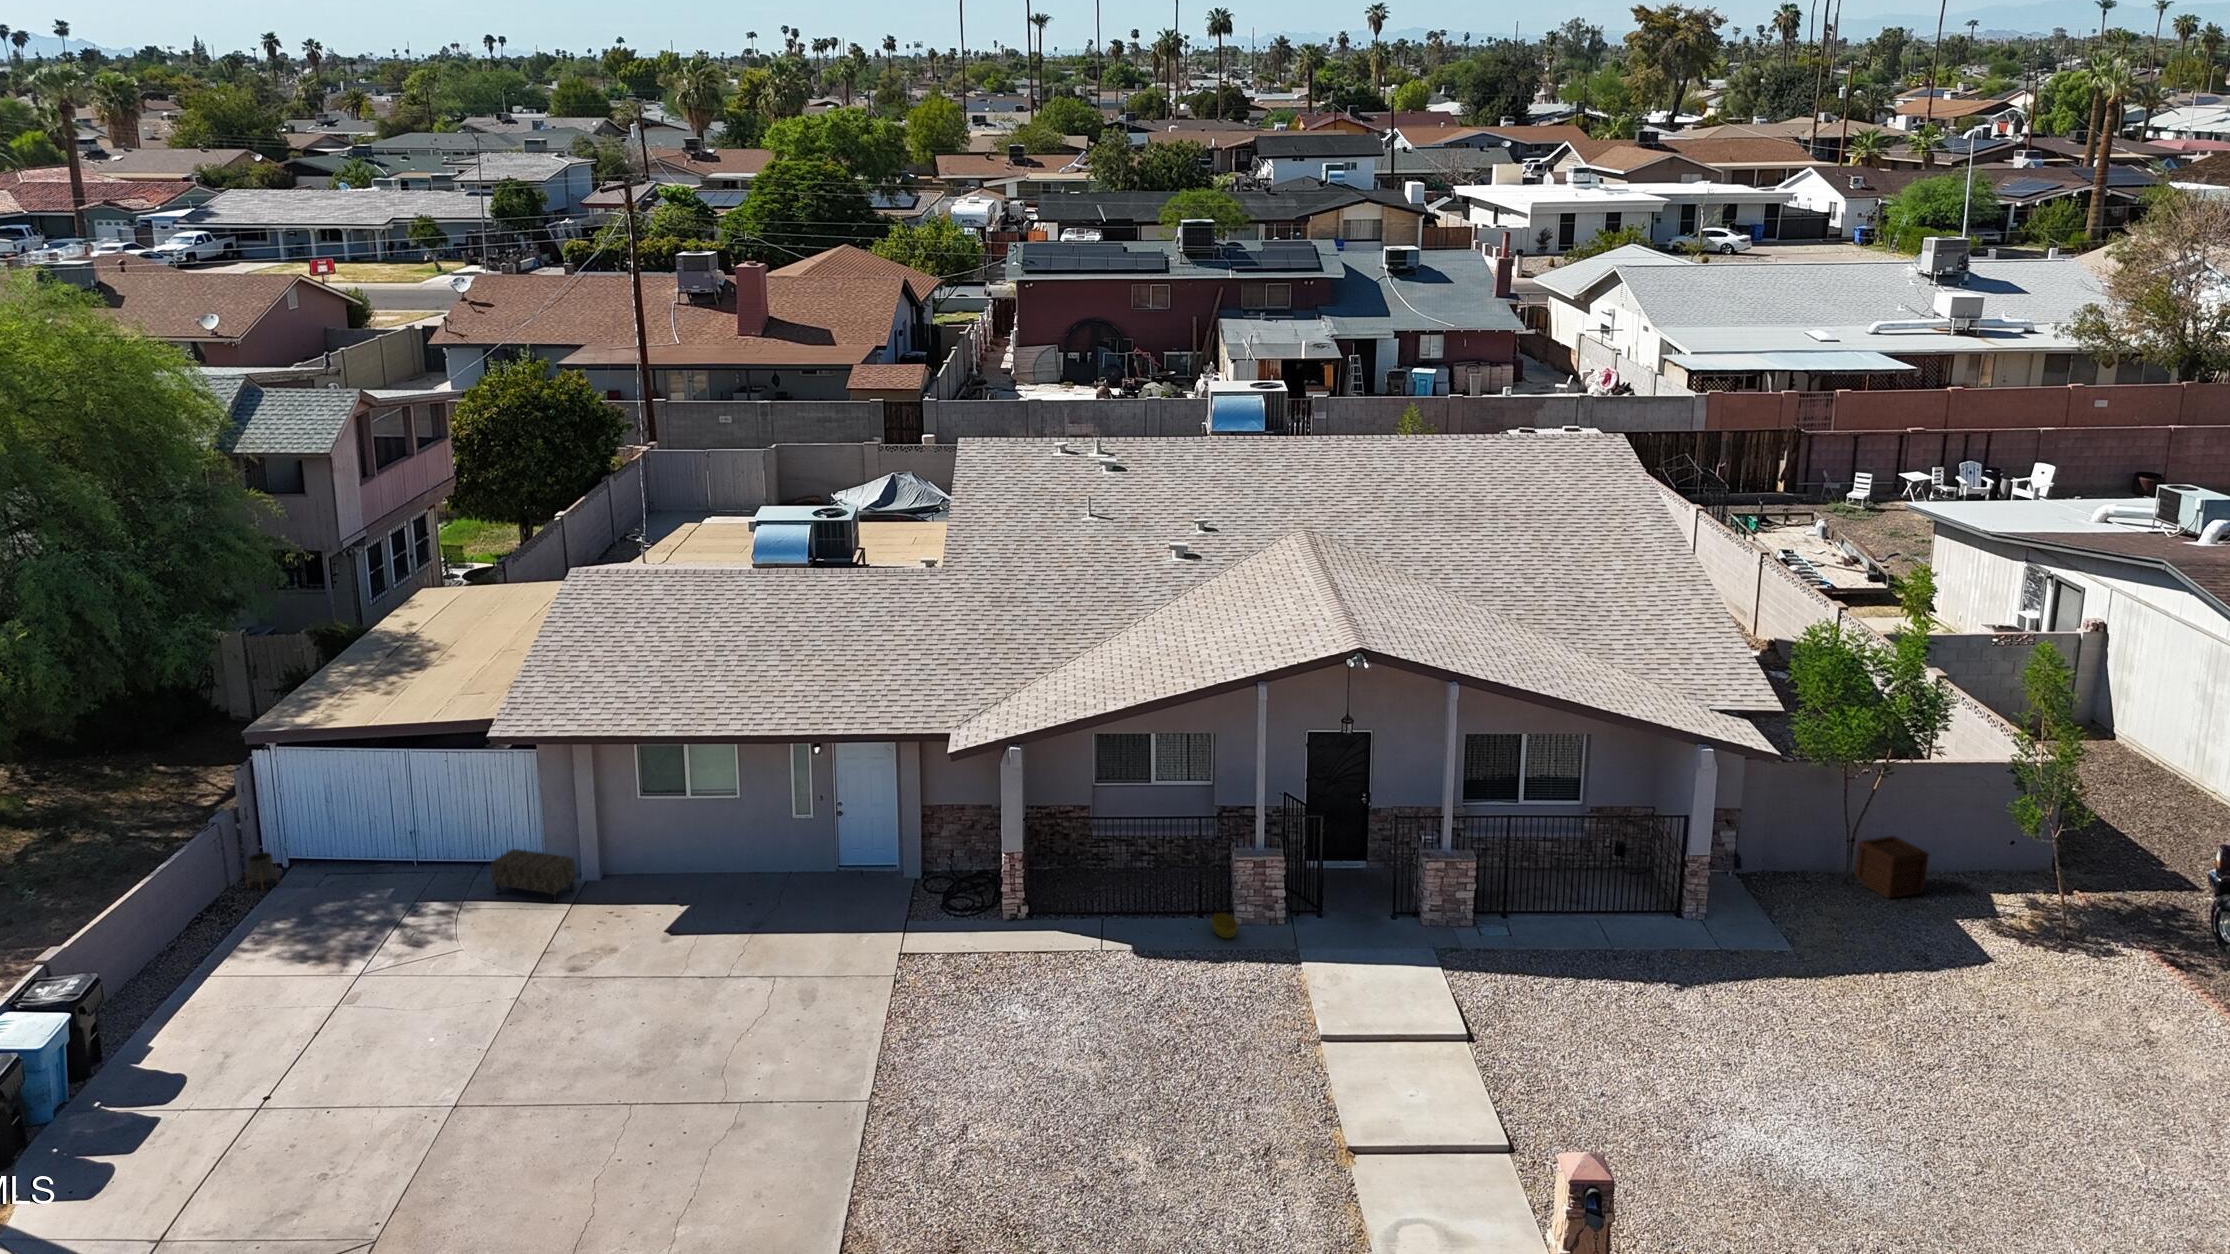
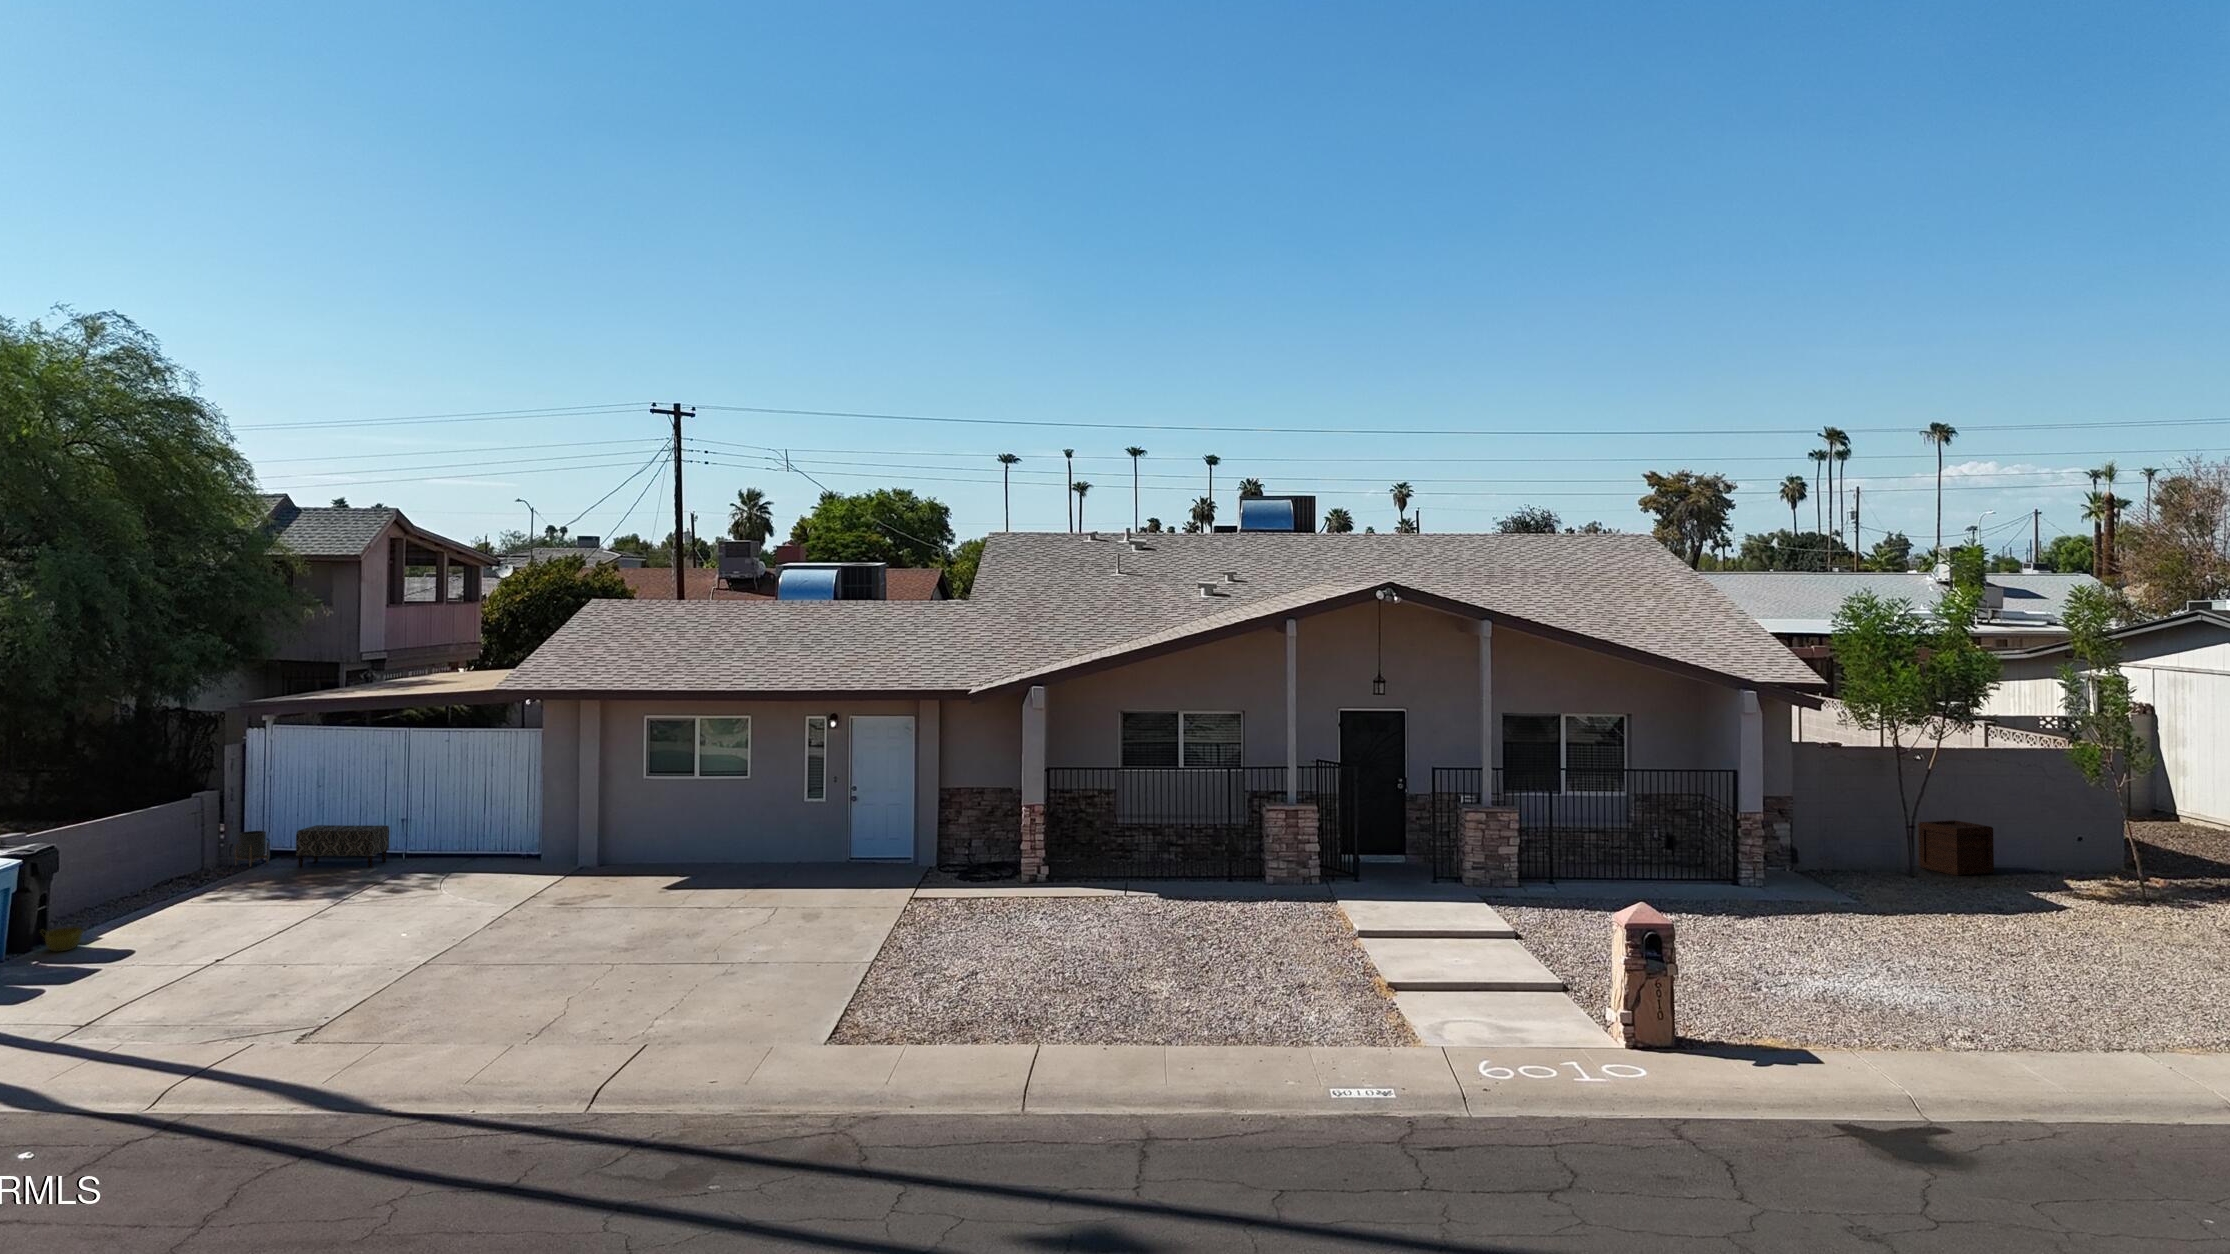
bench: present [491,849,575,902] -> present [296,825,389,867]
basket: present [1211,913,1237,938] -> present [45,927,83,952]

